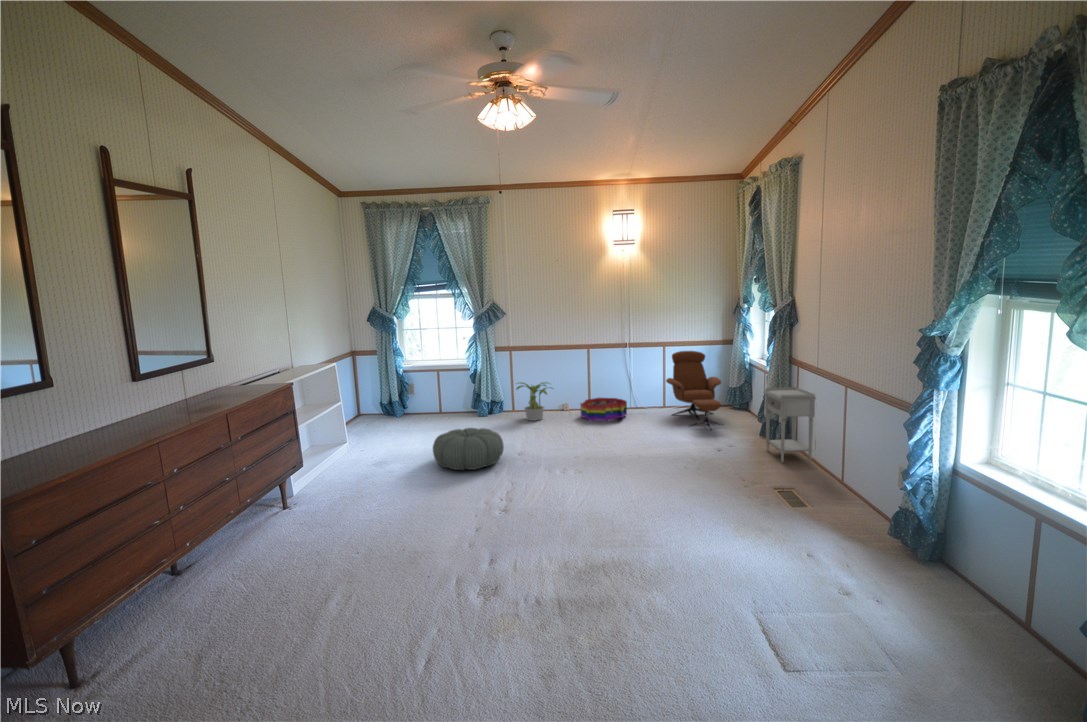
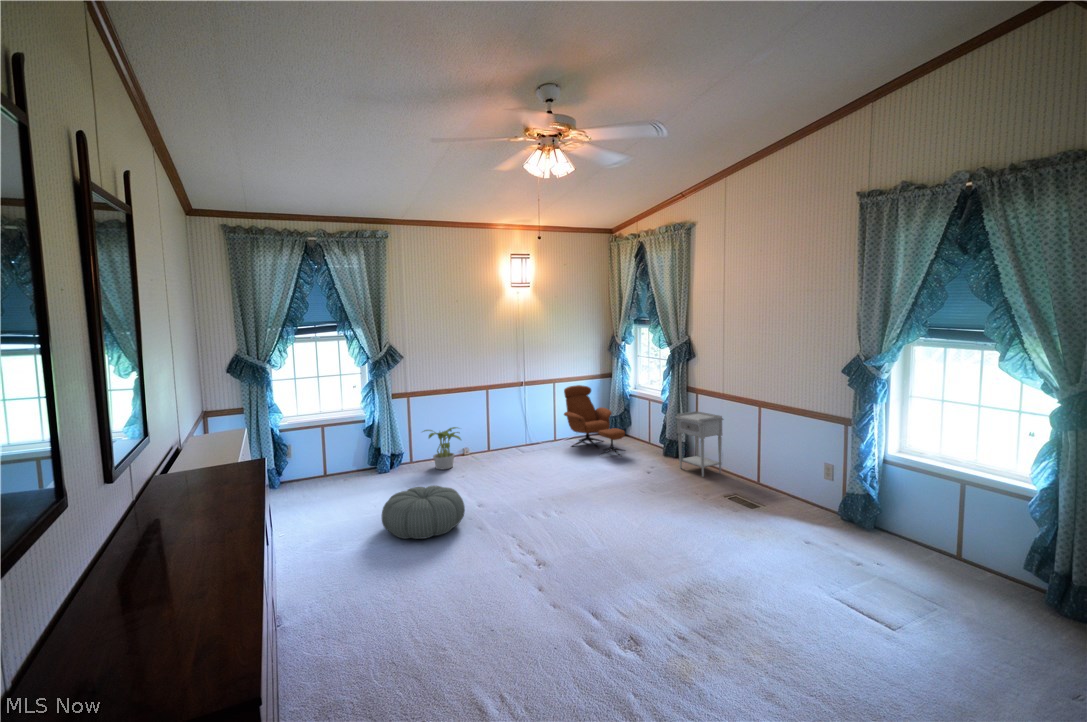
storage bin: present [581,398,627,421] -> none [489,436,534,461]

